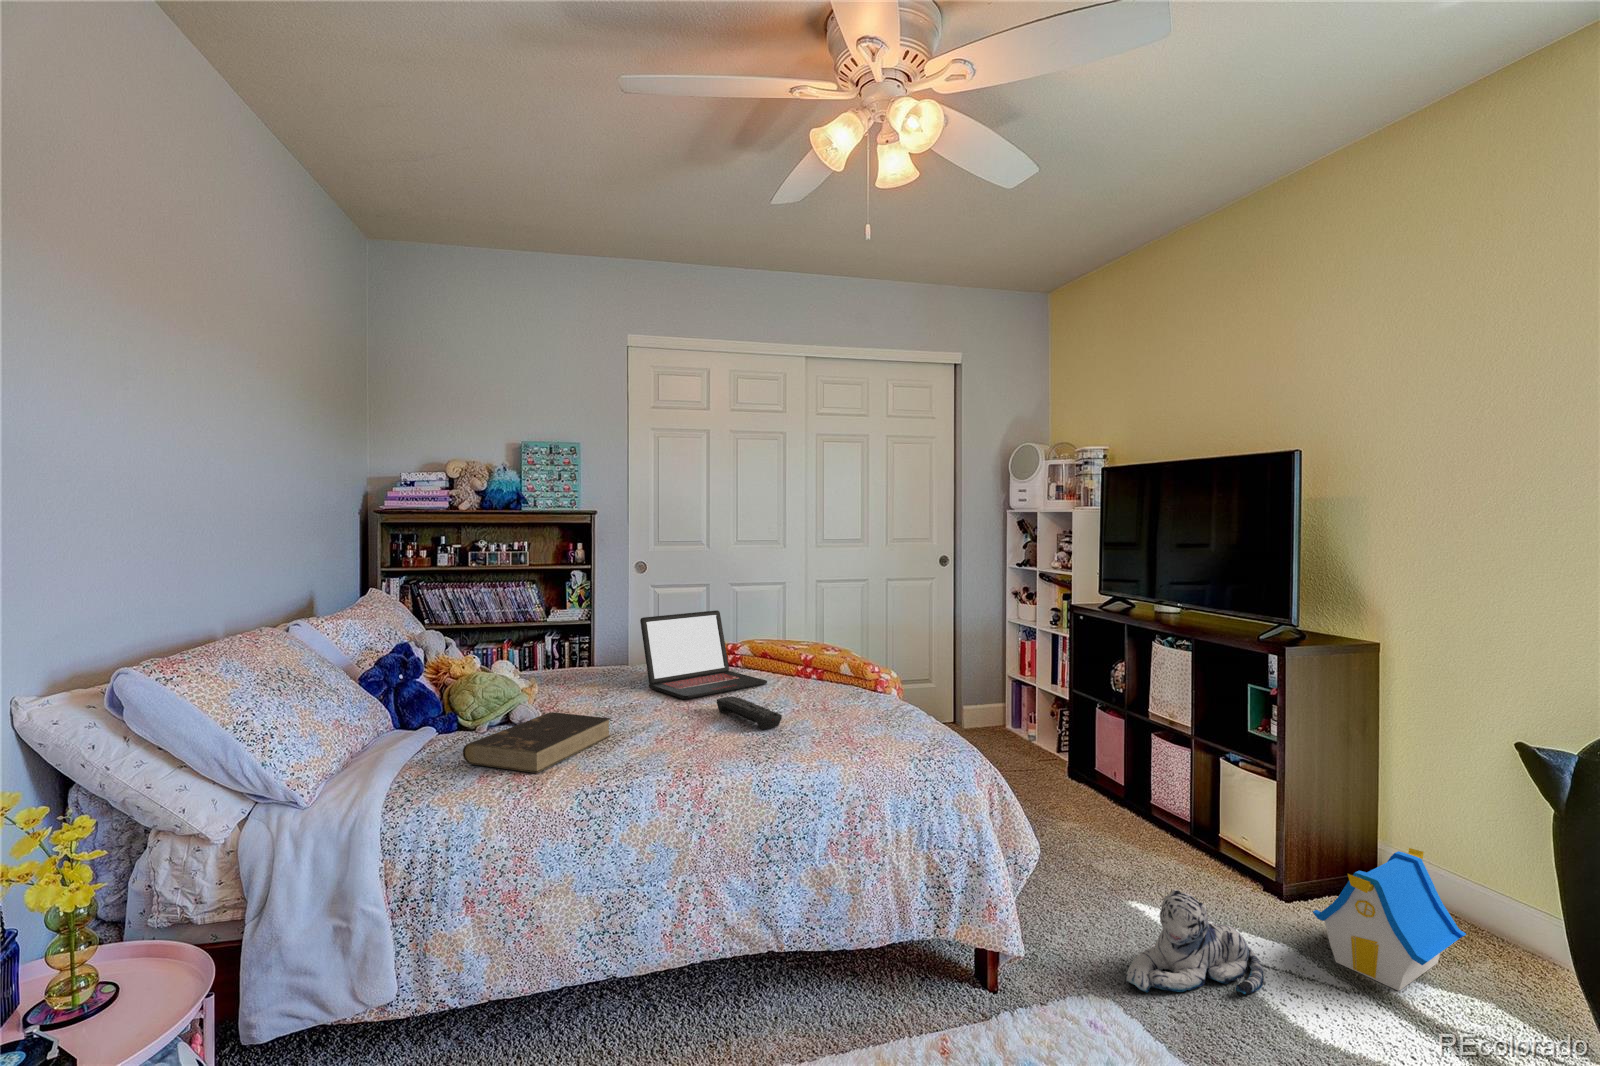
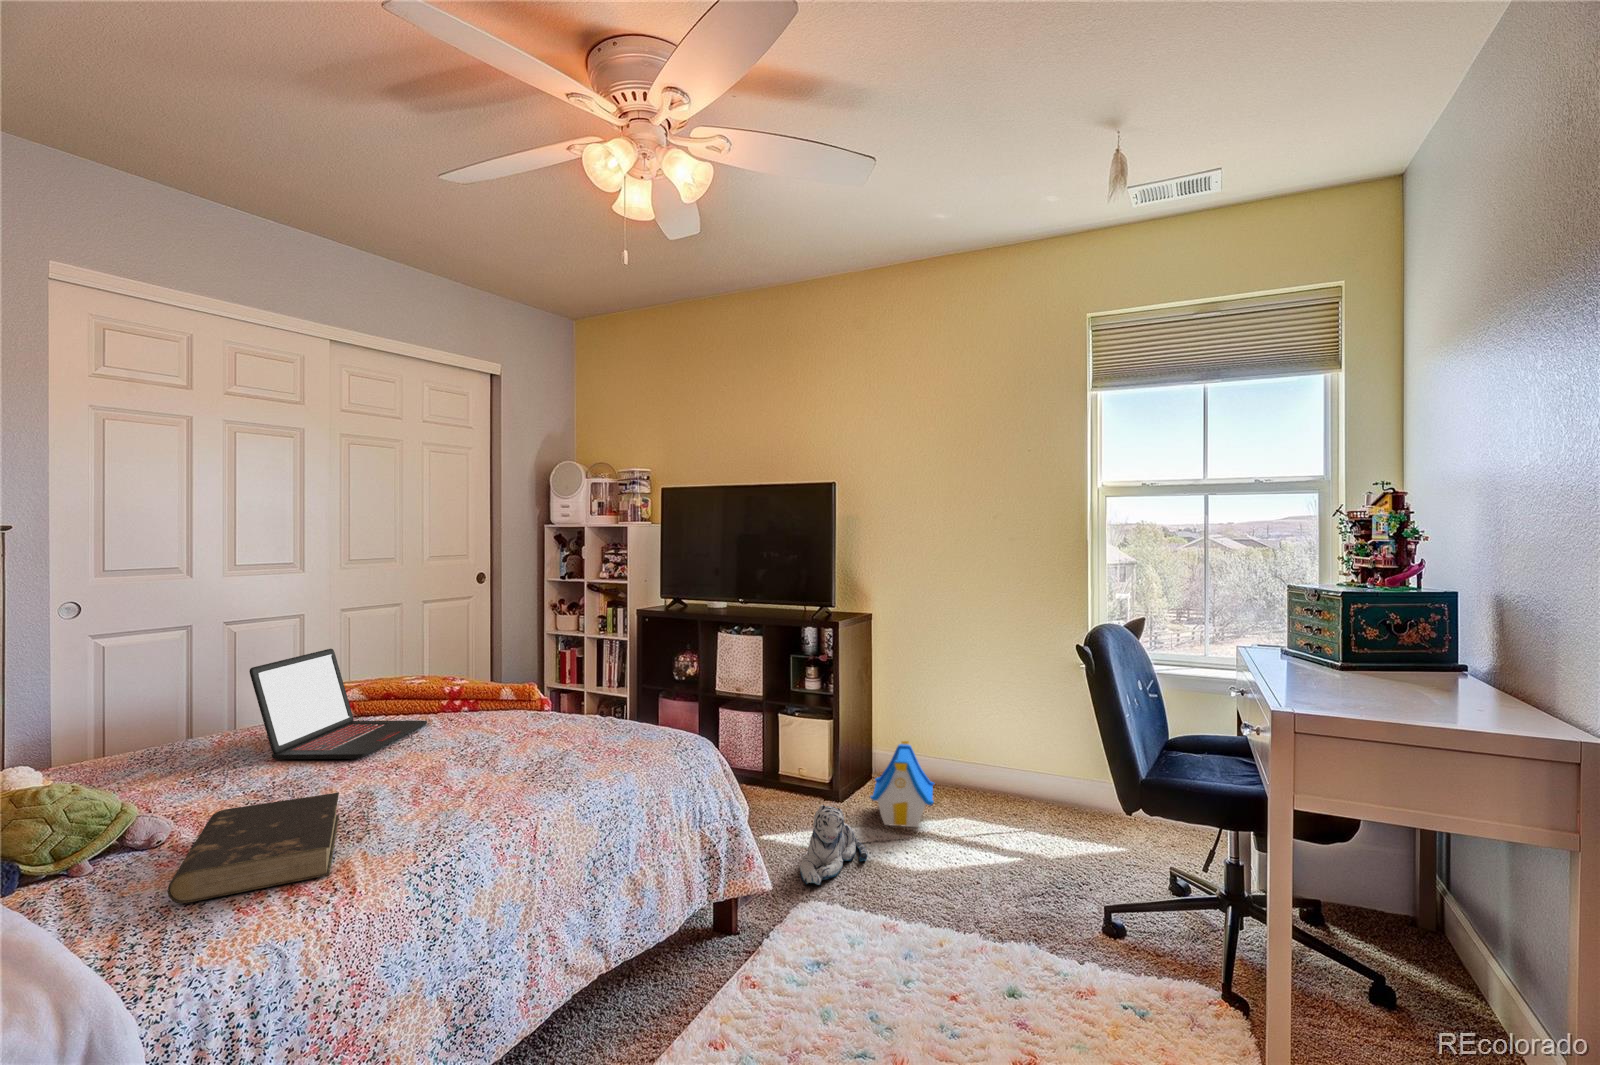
remote control: present [717,697,782,730] -> none [425,739,532,763]

